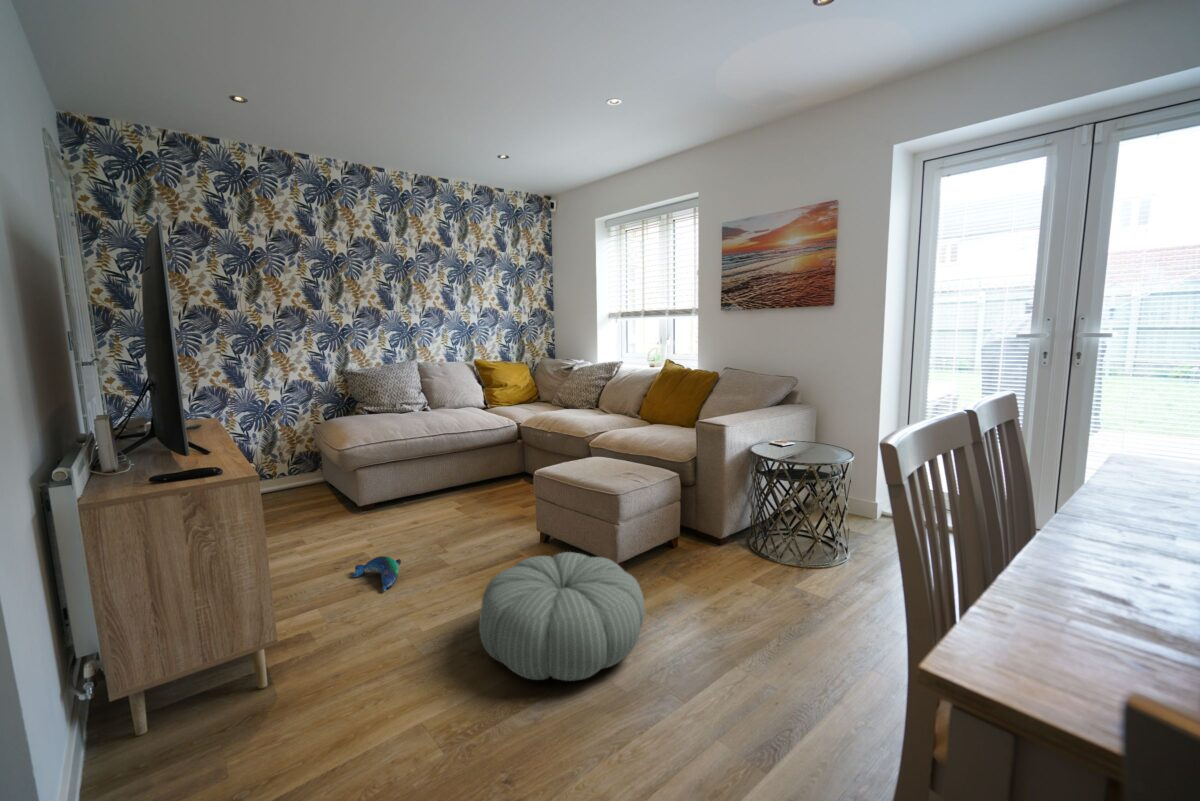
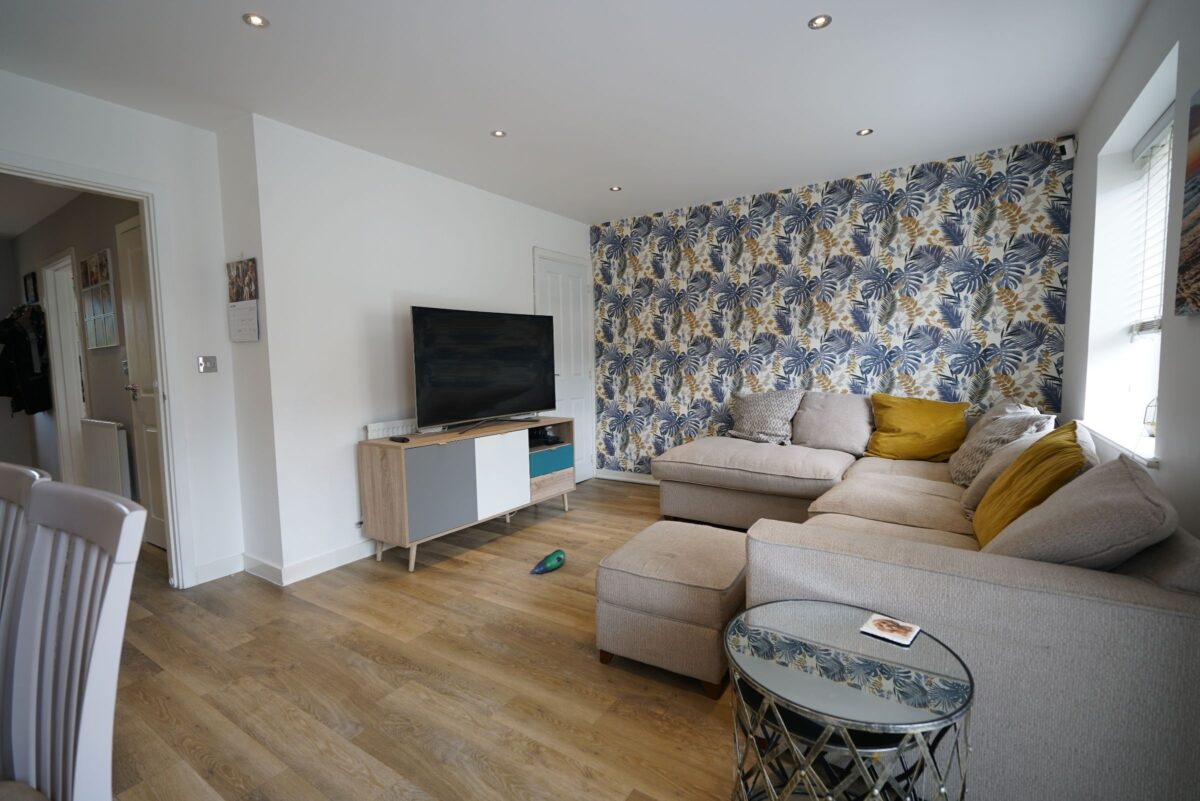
pouf: present [479,552,645,681] -> none [375,584,538,709]

